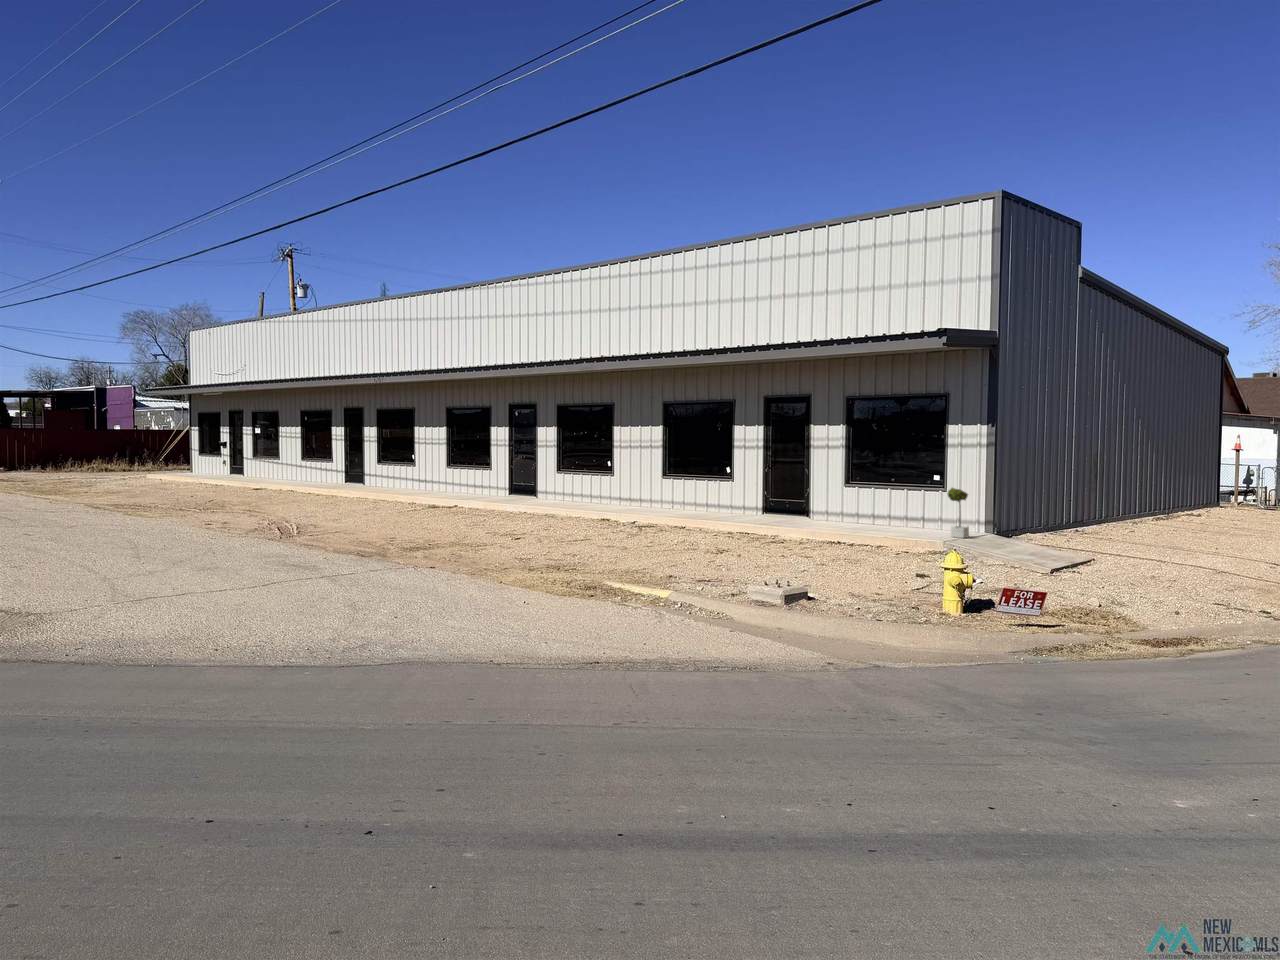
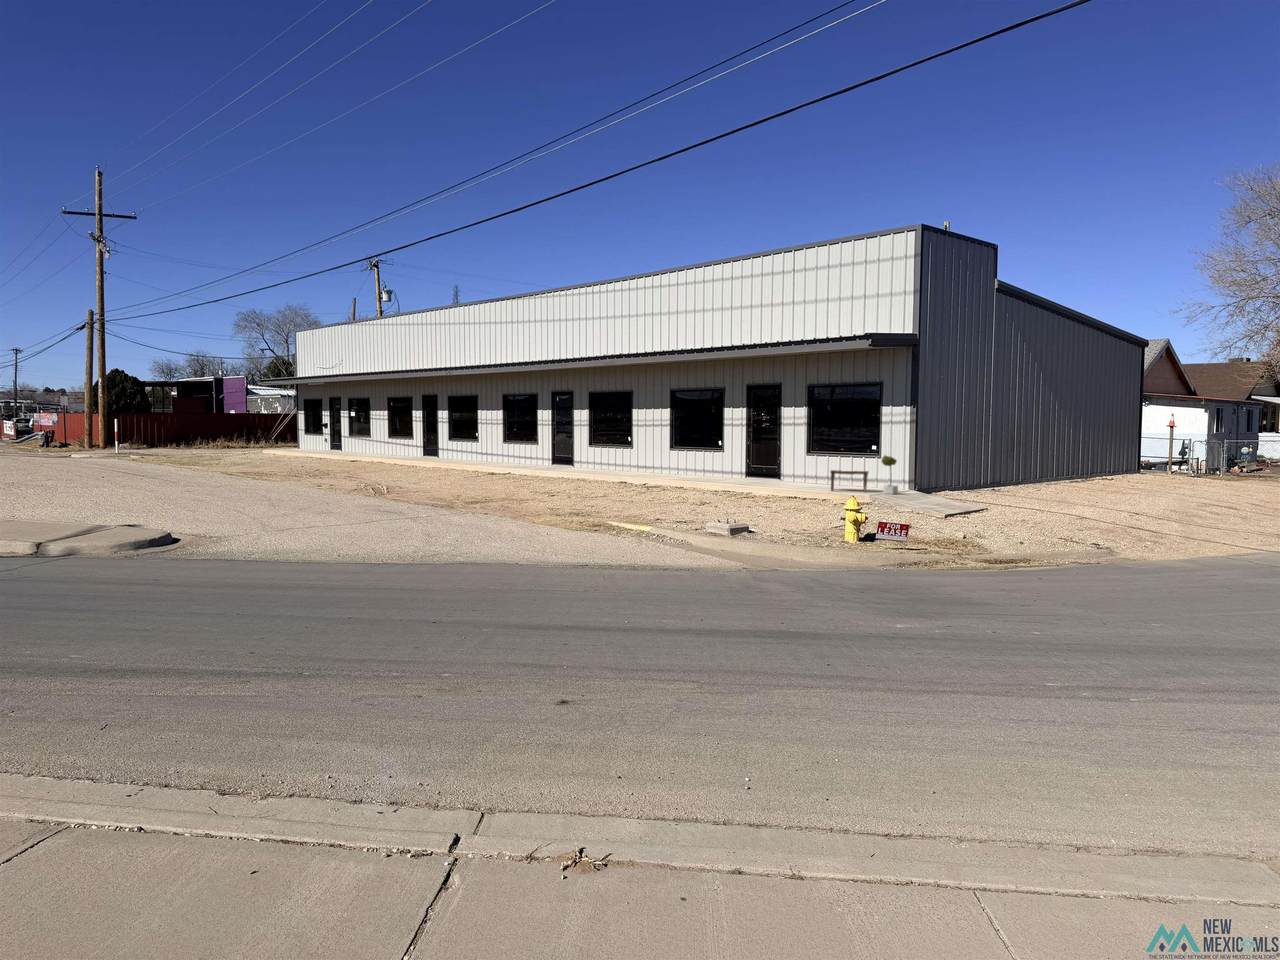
bench: none [880,506,929,535] -> present [831,470,868,492]

